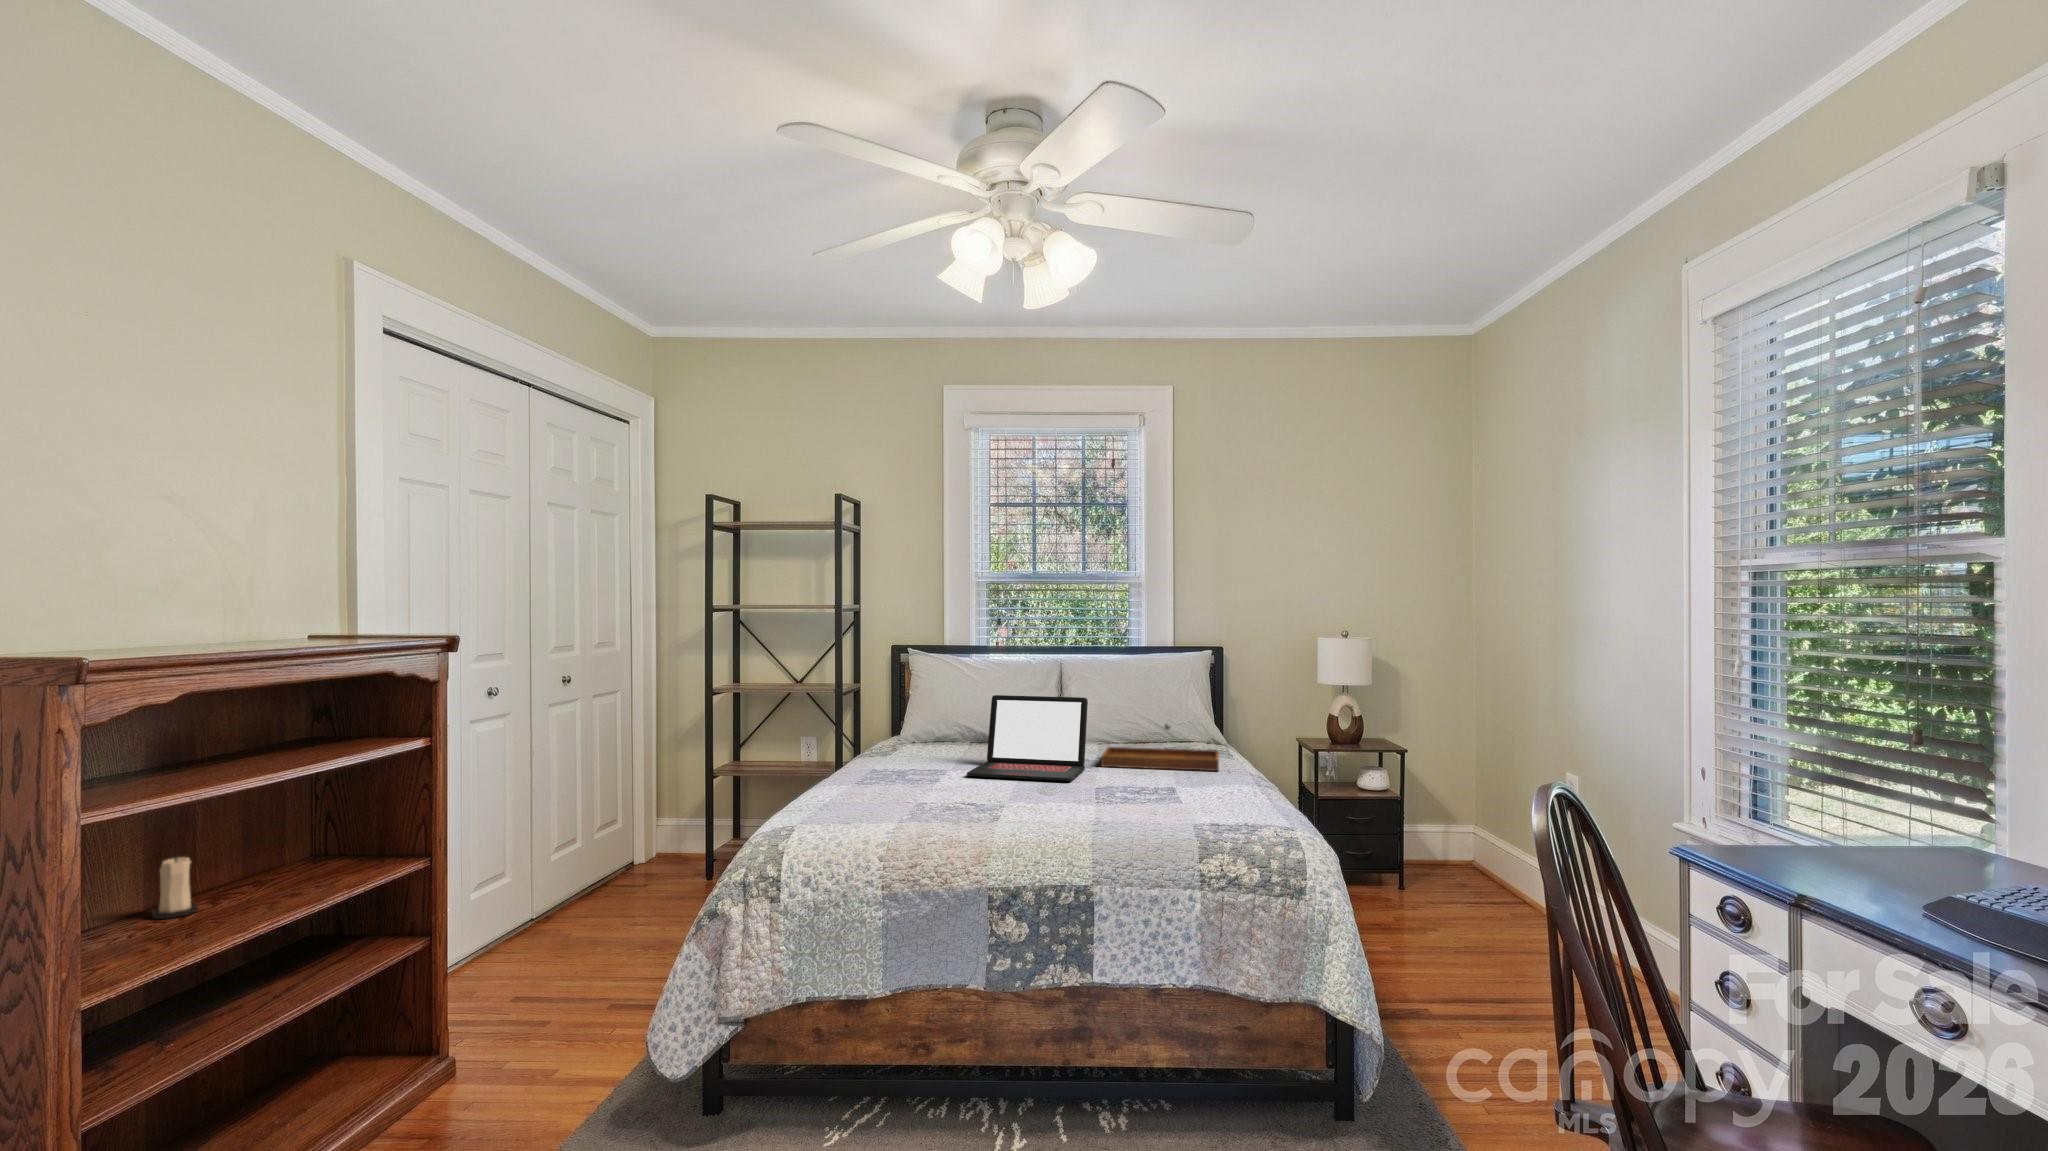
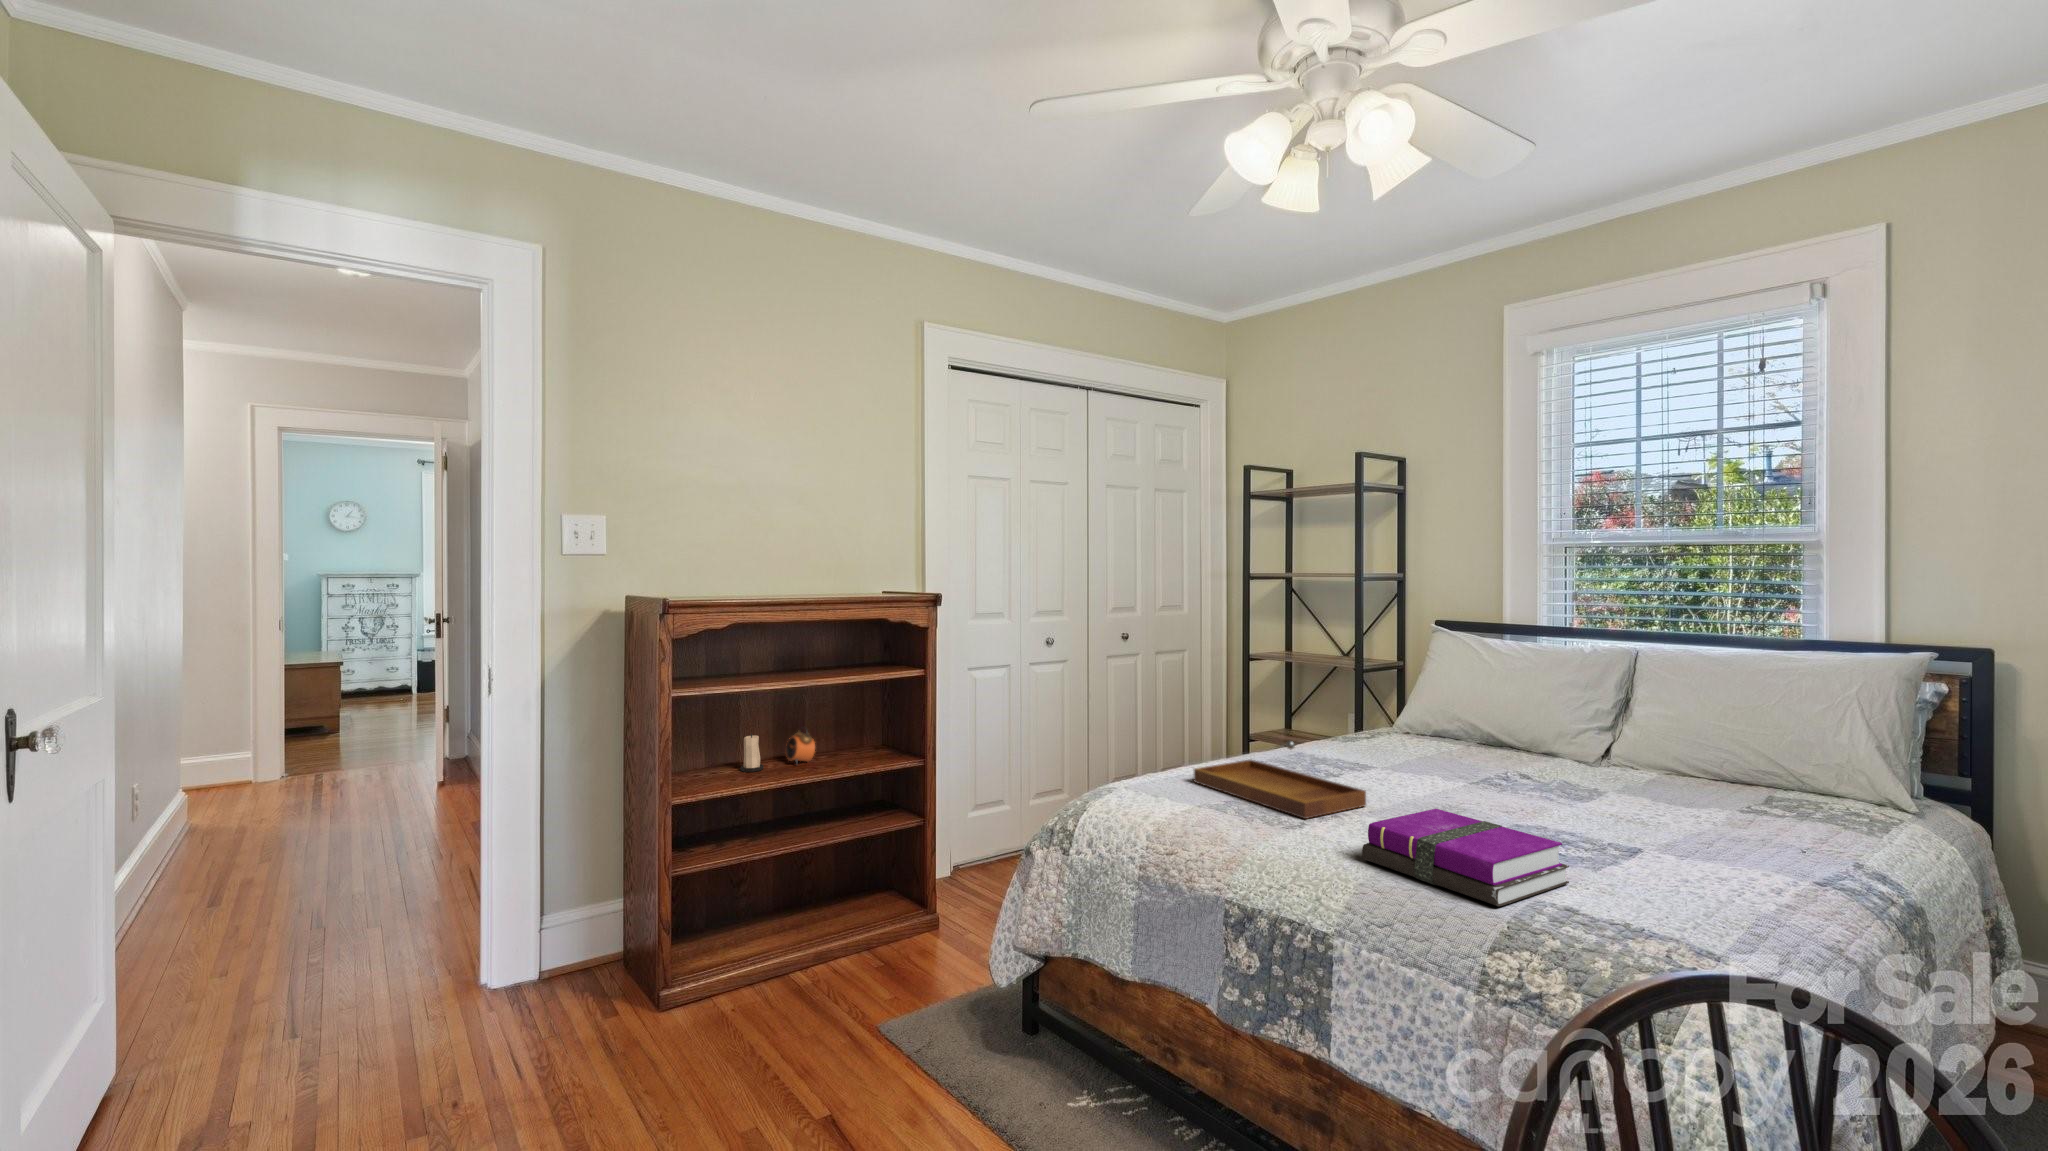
laptop: present [967,695,1088,781] -> none [1382,683,1568,802]
tray: present [1101,724,1219,771] -> present [1194,741,1366,819]
notebook: none [1076,783,1190,832] -> present [1362,809,1569,906]
alarm clock: none [215,834,275,894] -> present [786,729,815,764]

